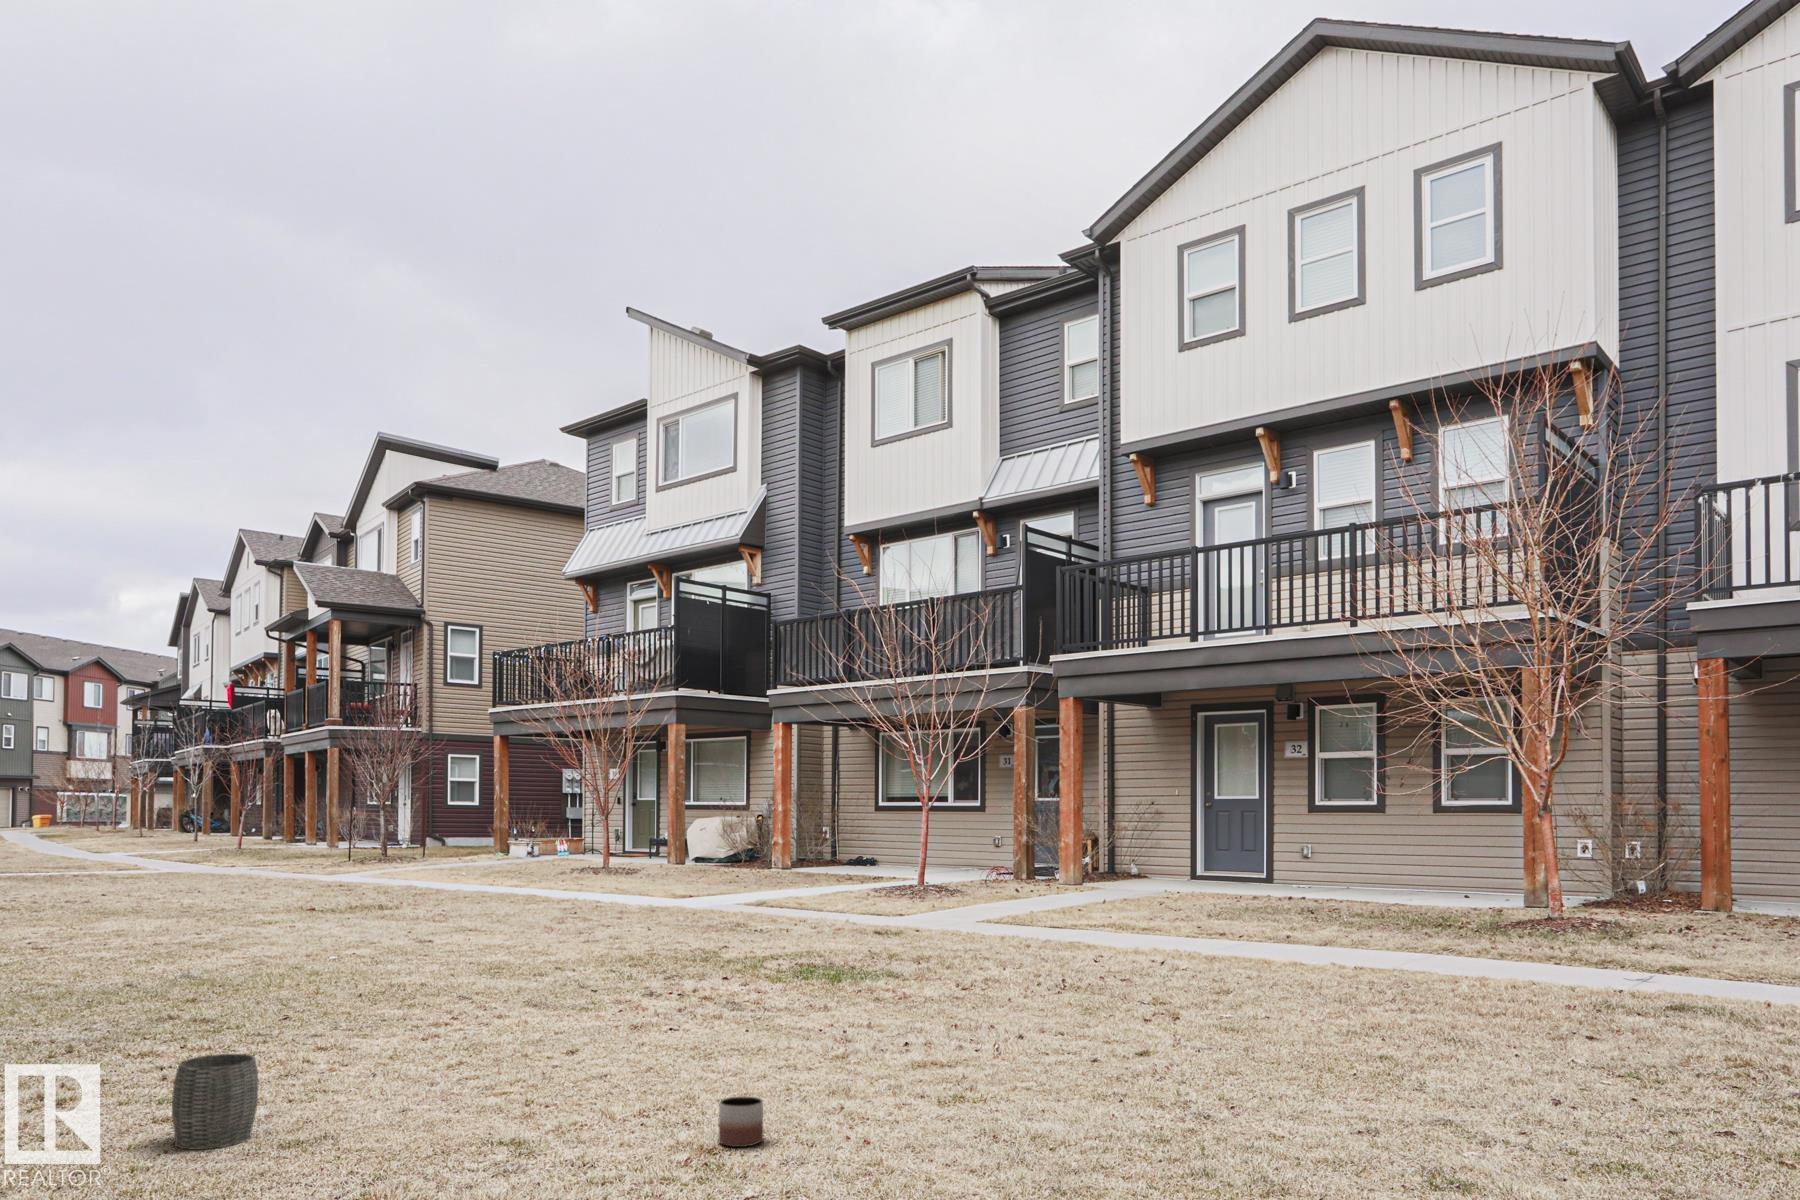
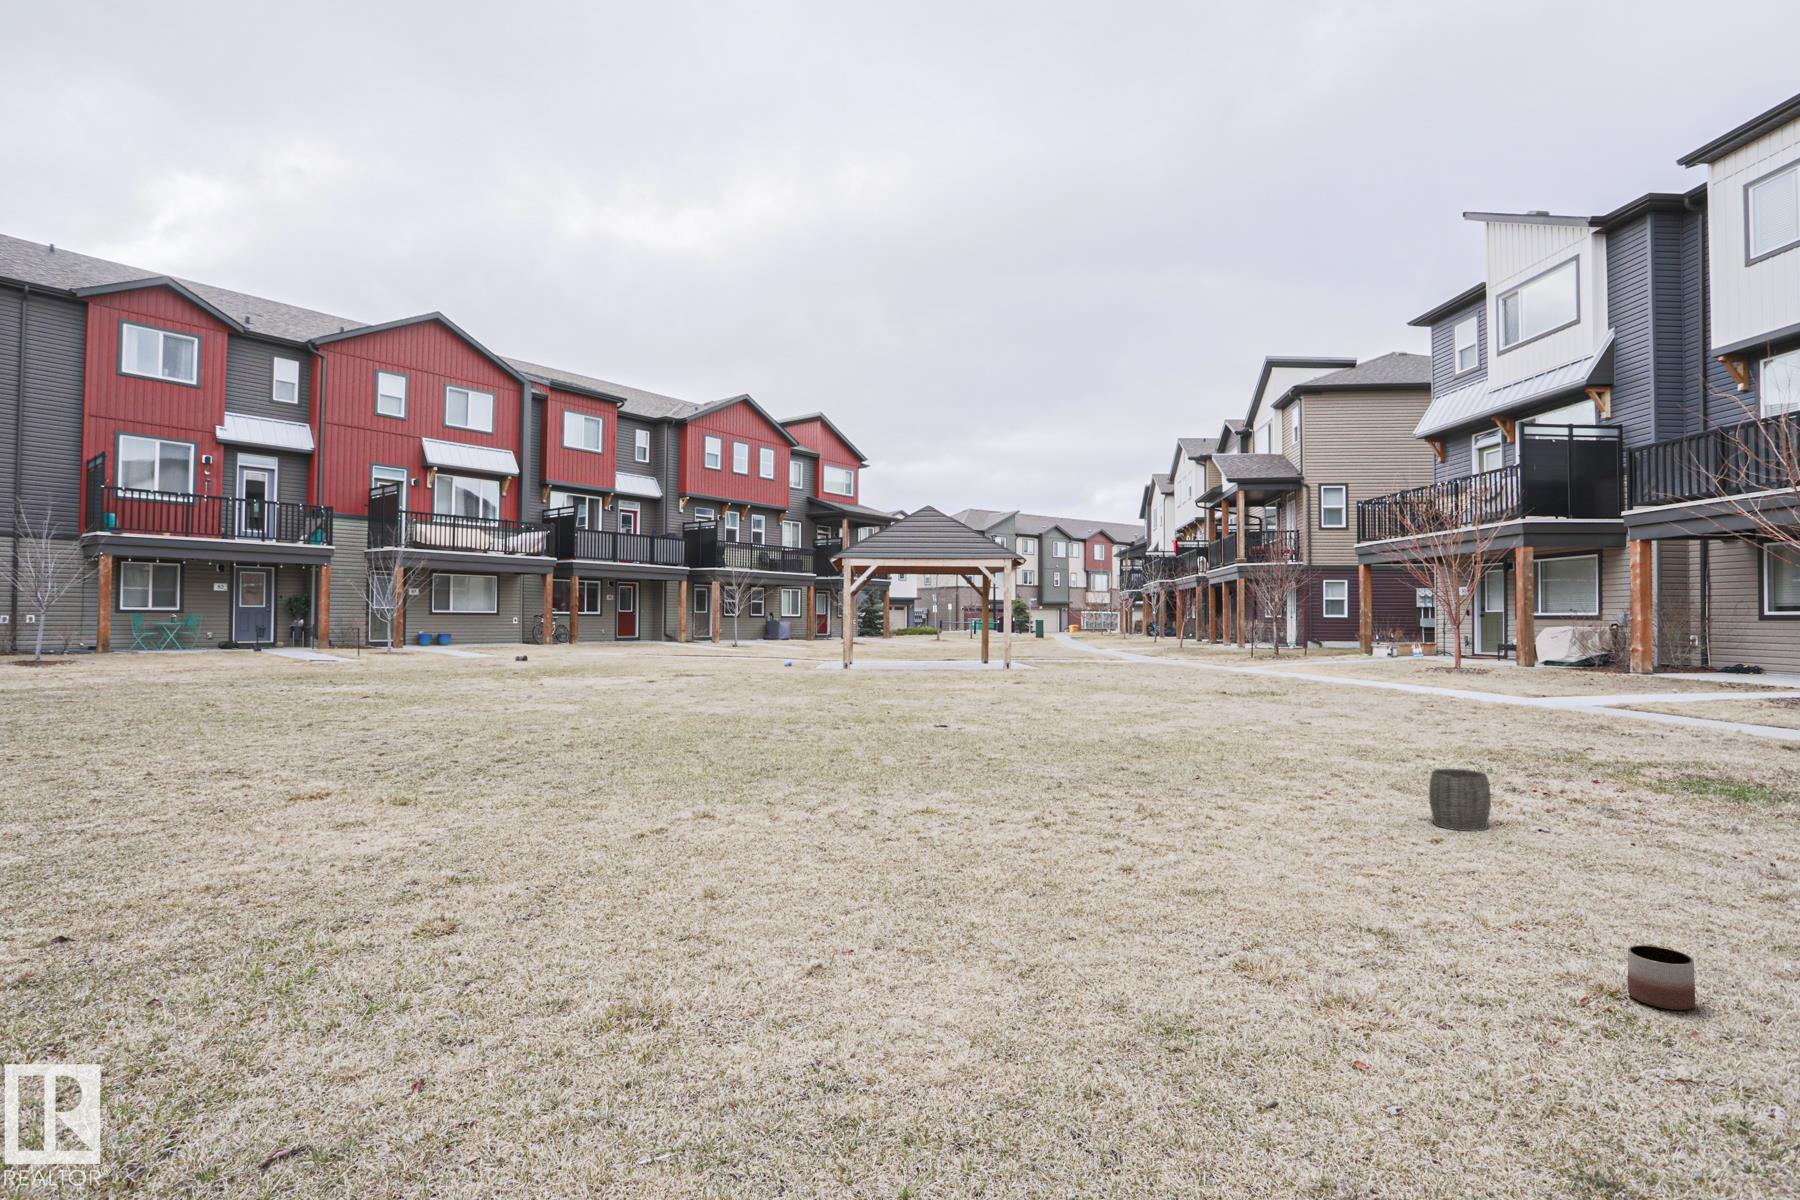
woven basket: present [172,1054,258,1150] -> present [1429,769,1491,831]

